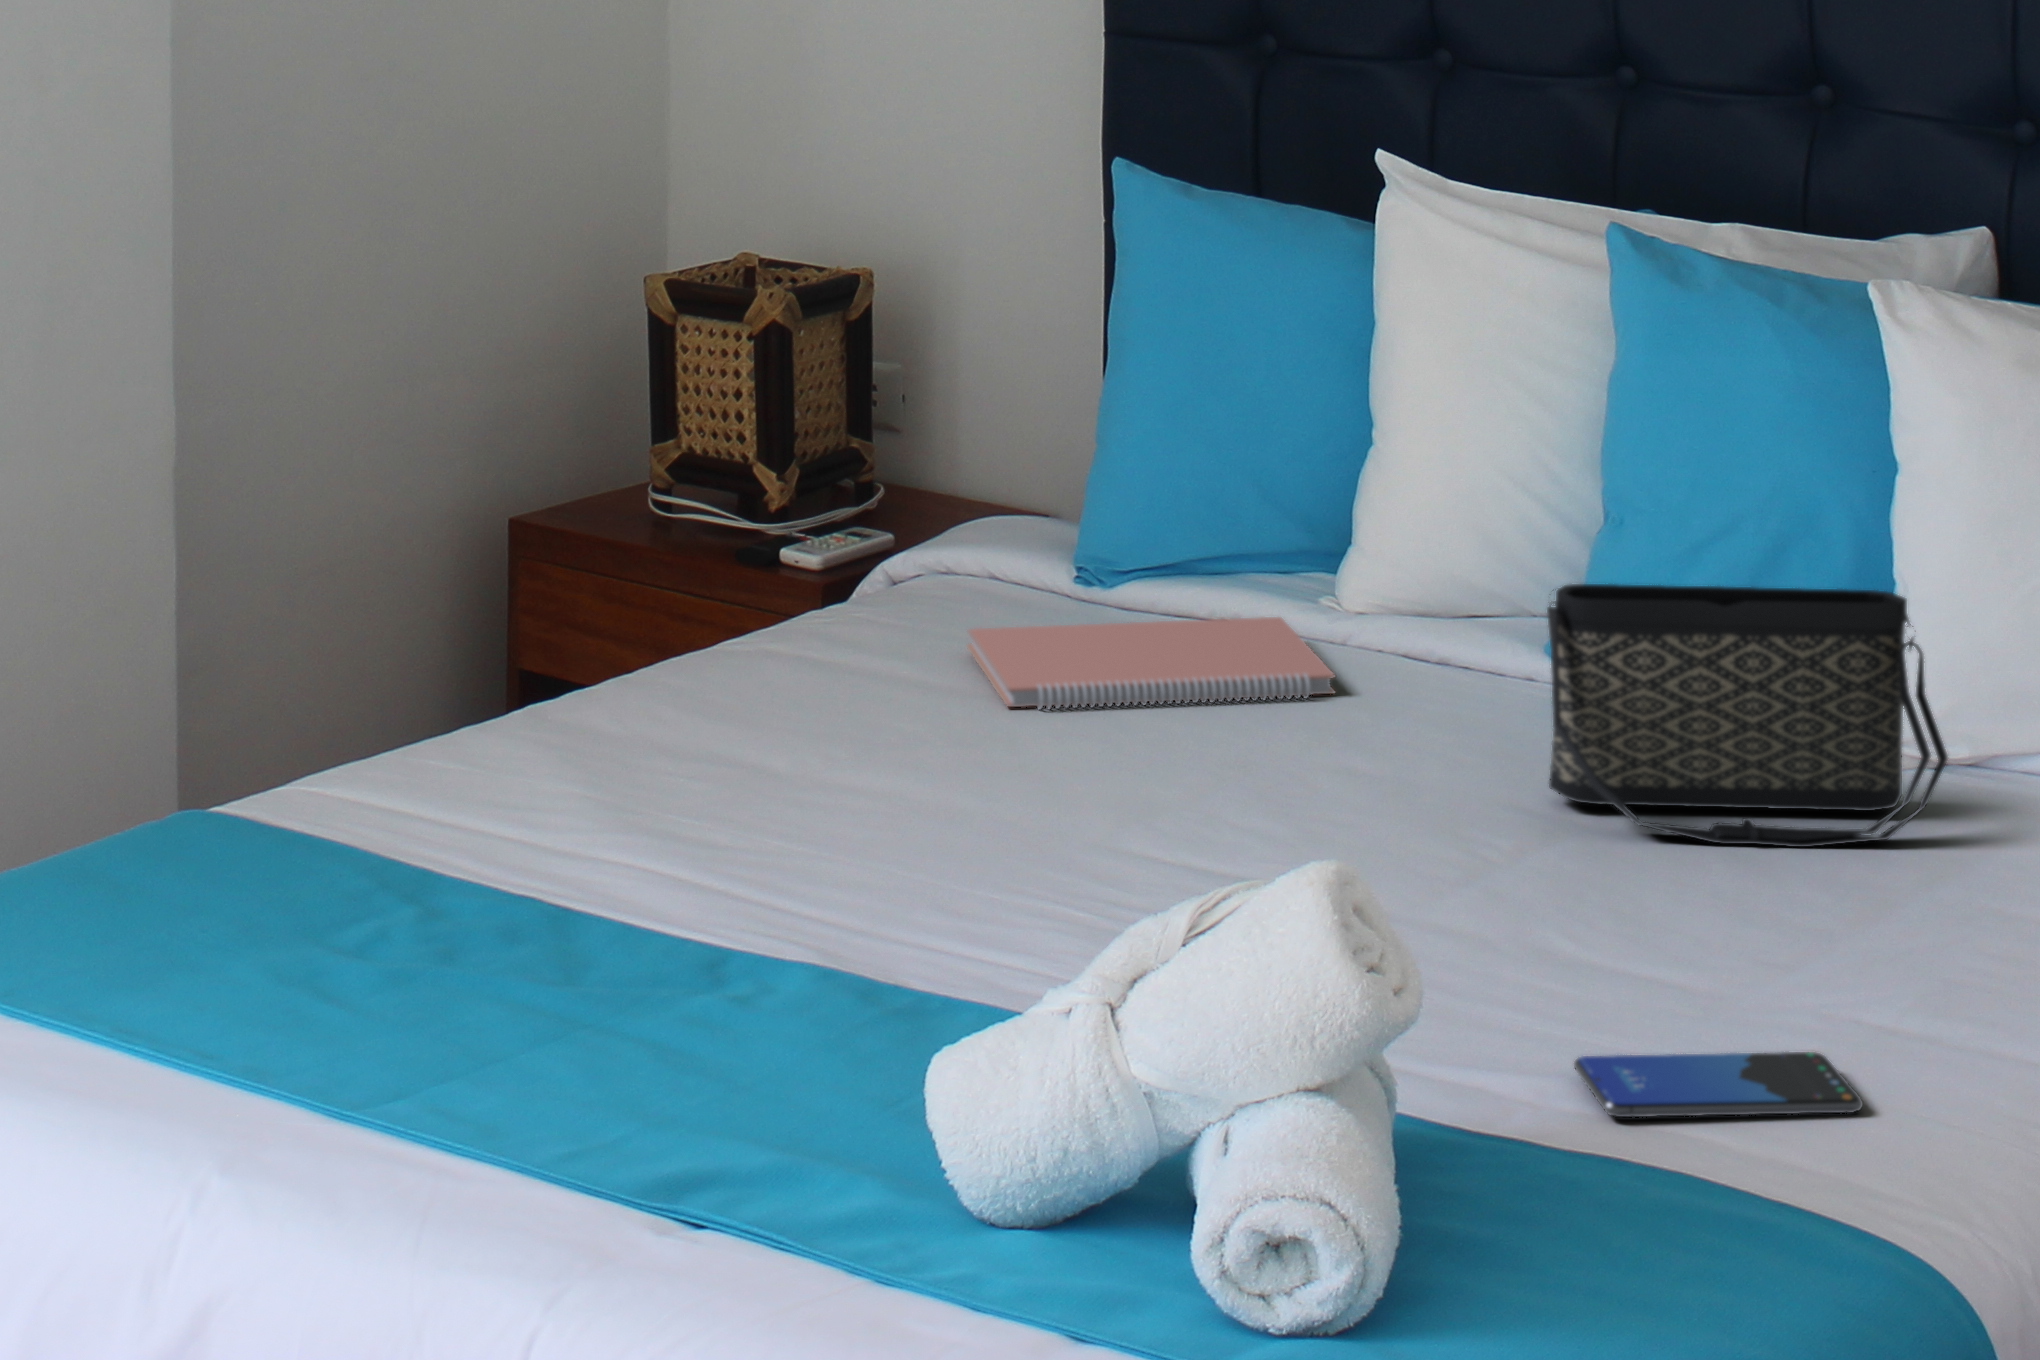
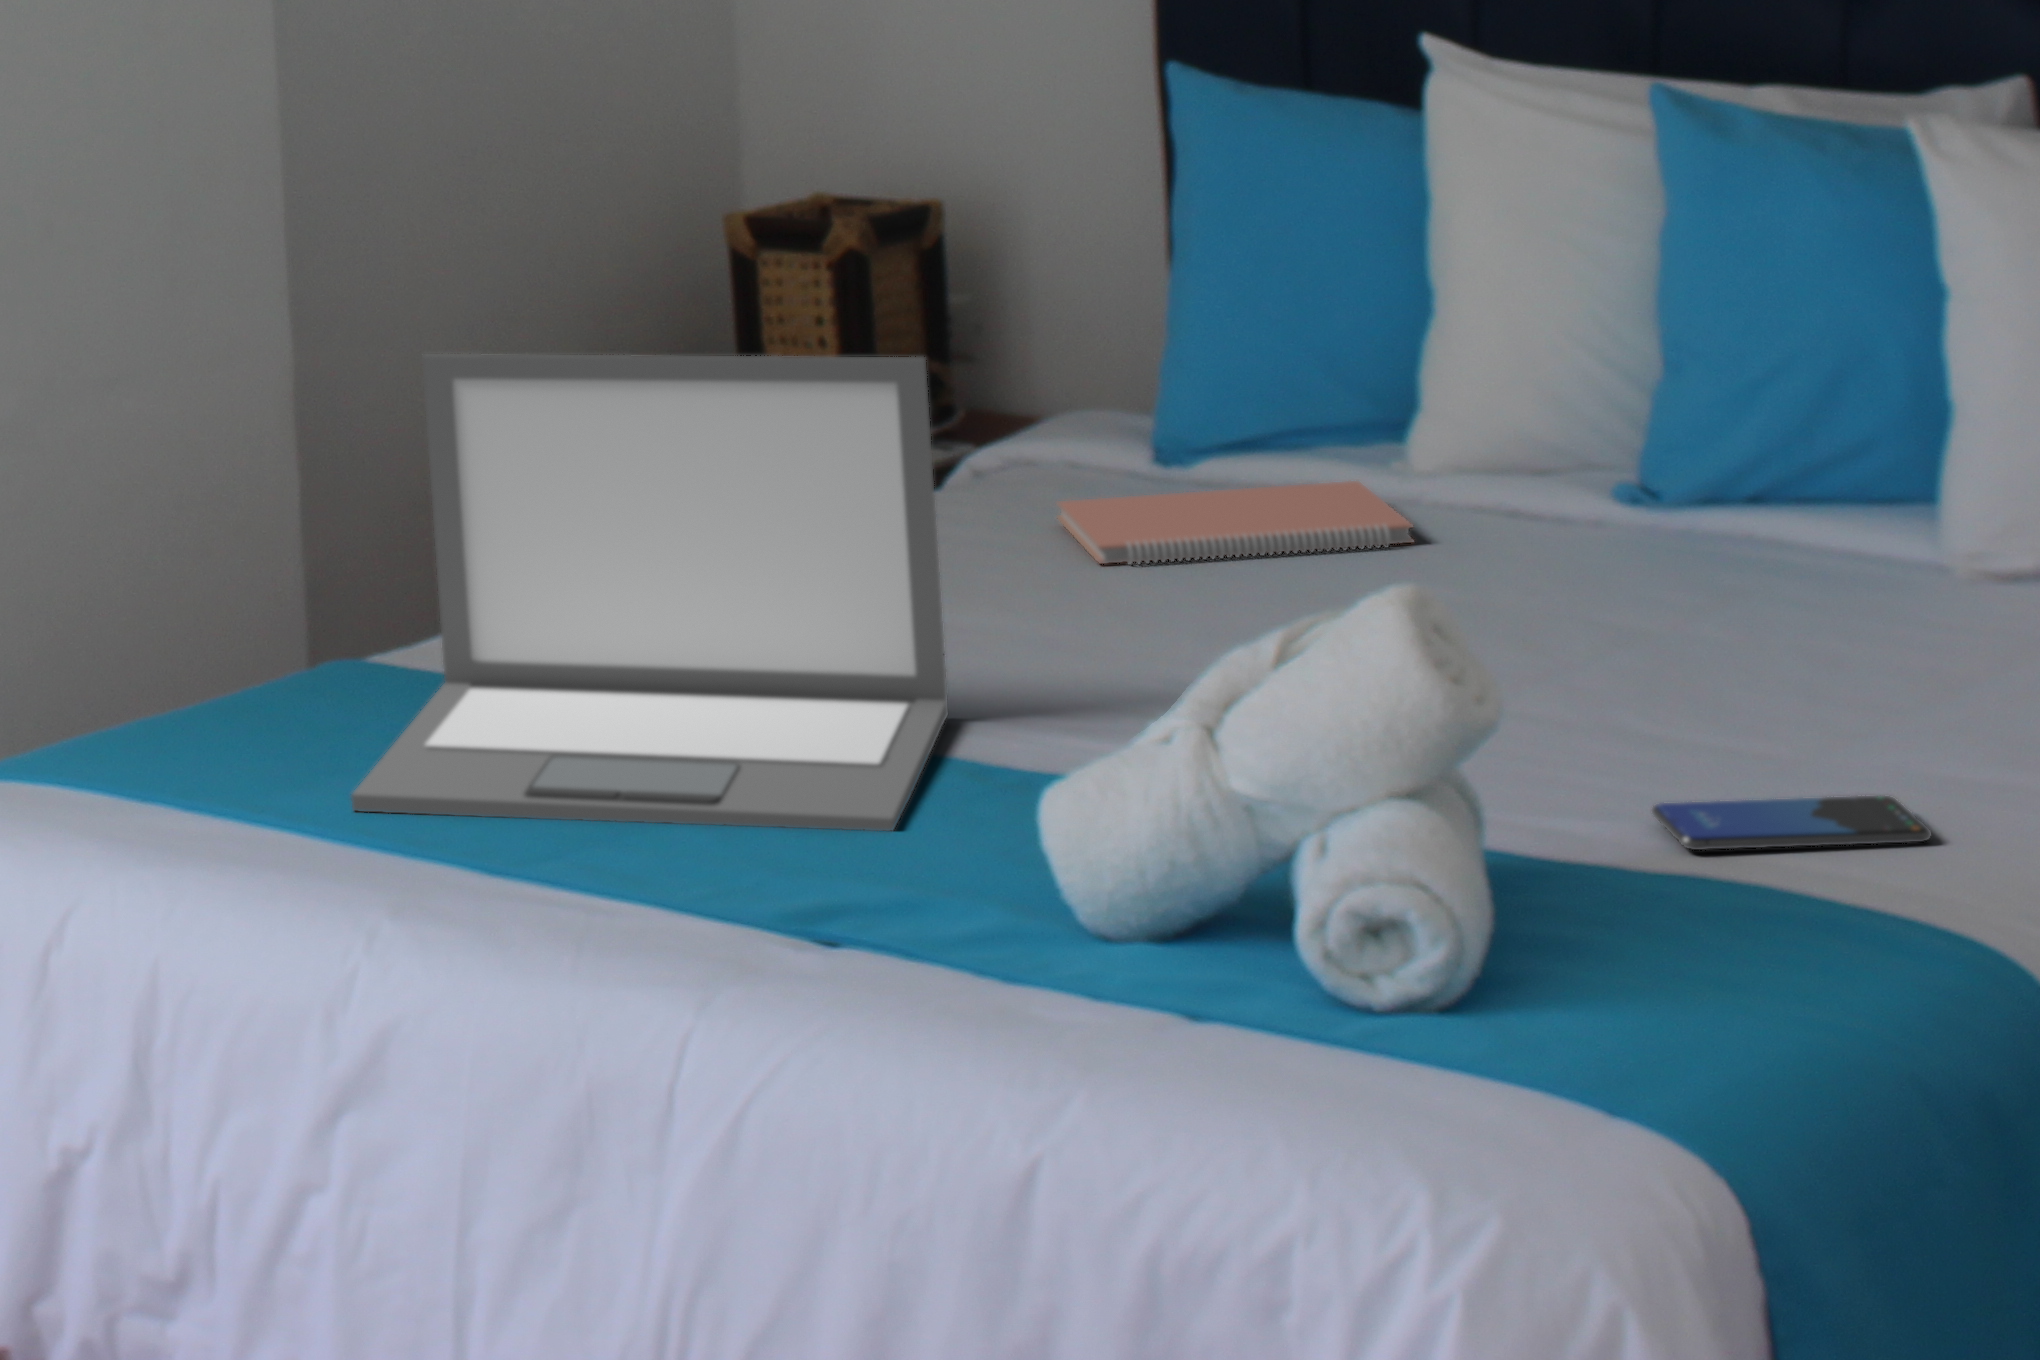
laptop: none [153,476,837,1067] -> present [351,354,948,831]
handbag: present [1547,584,1948,847] -> none [1610,407,2018,646]

